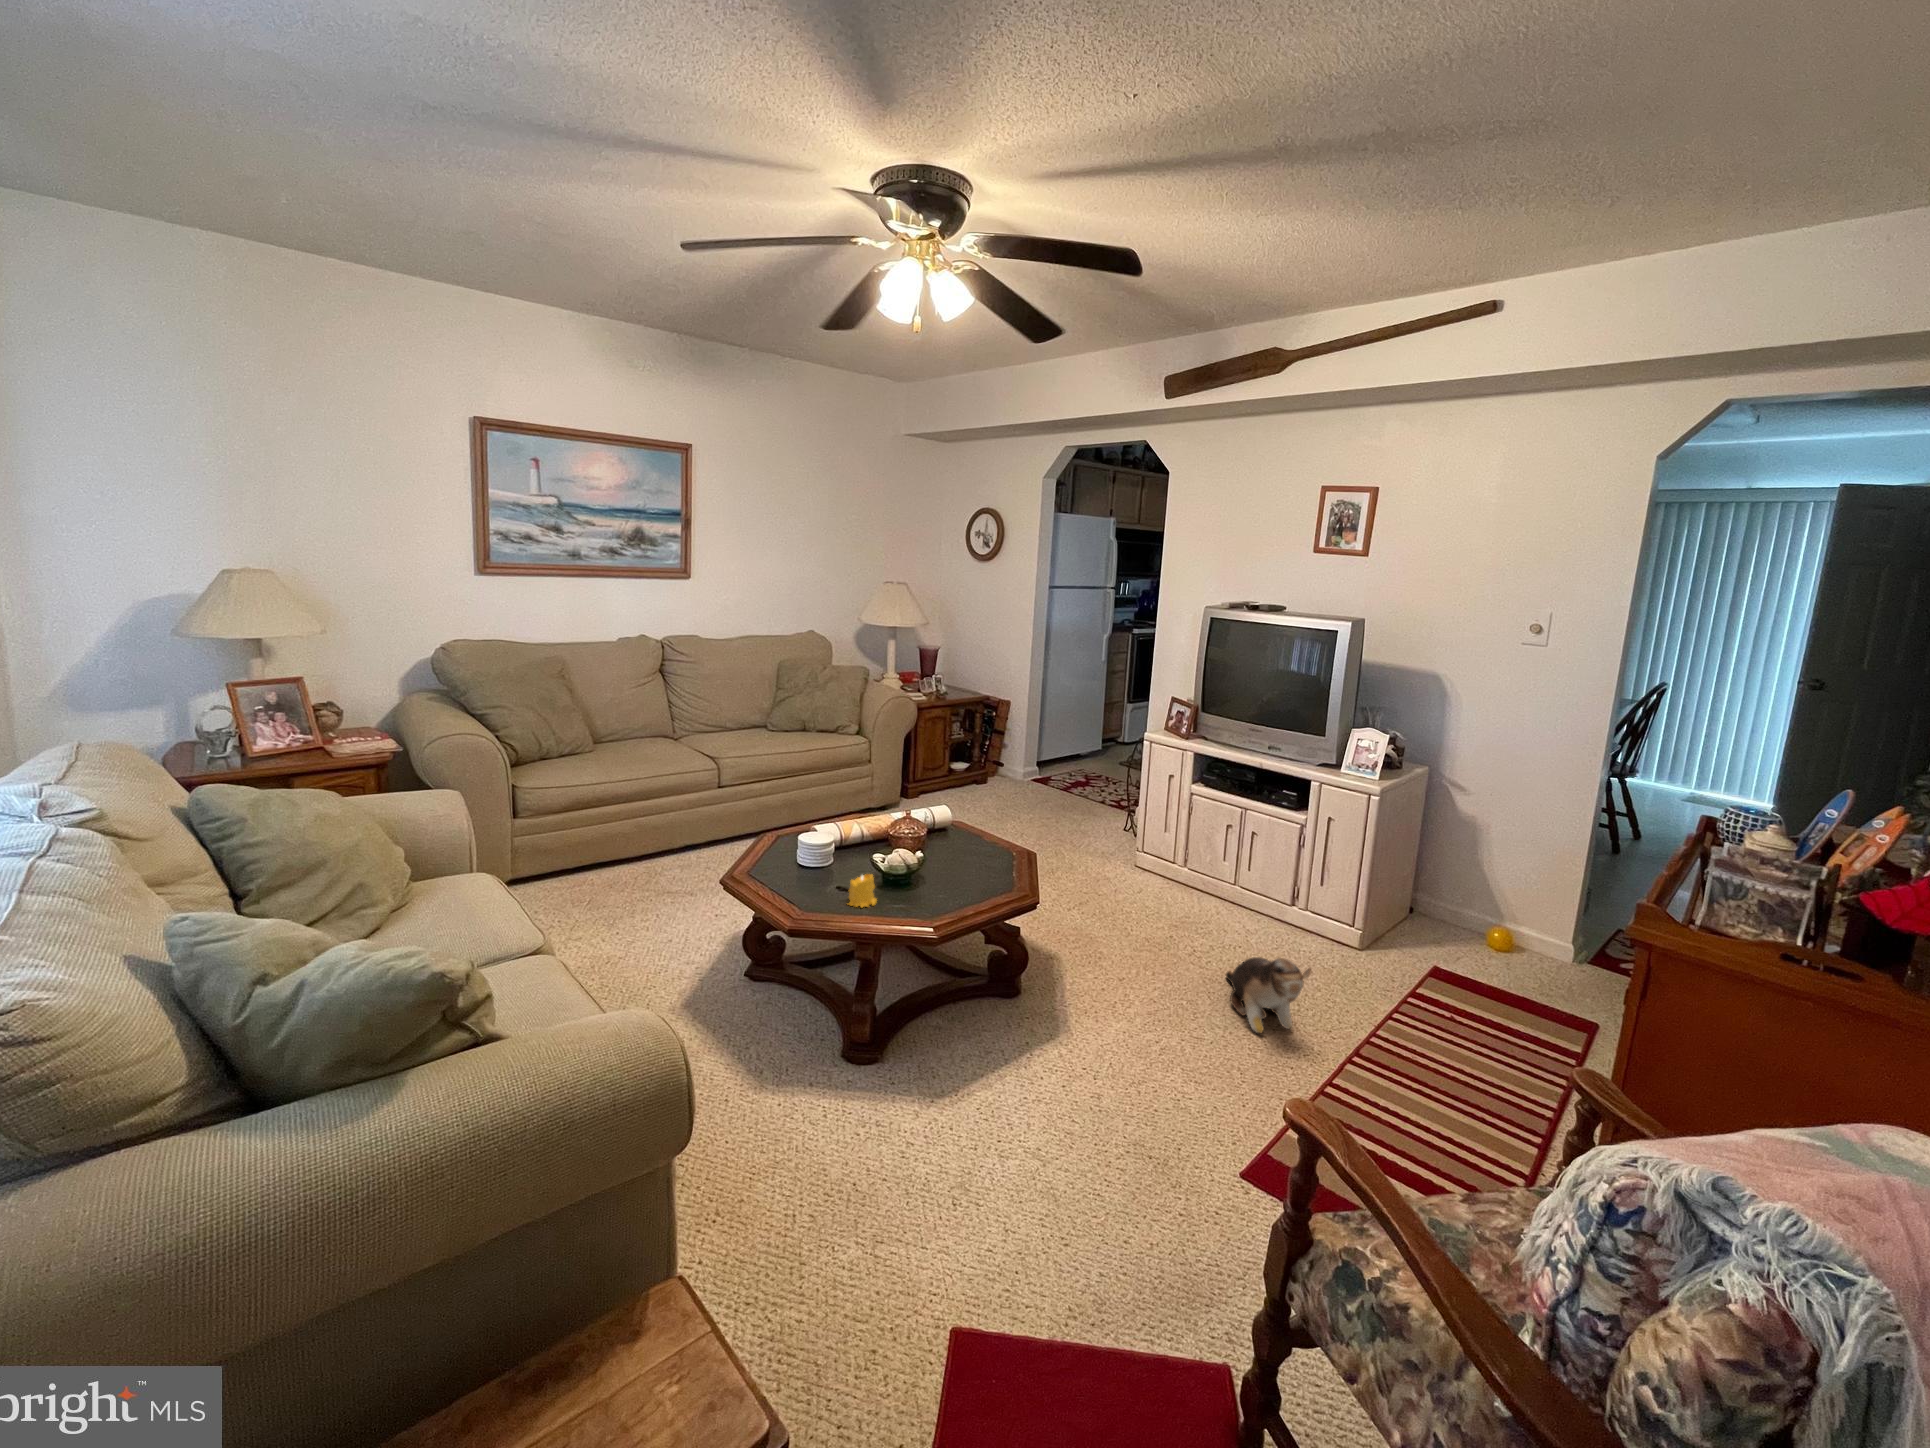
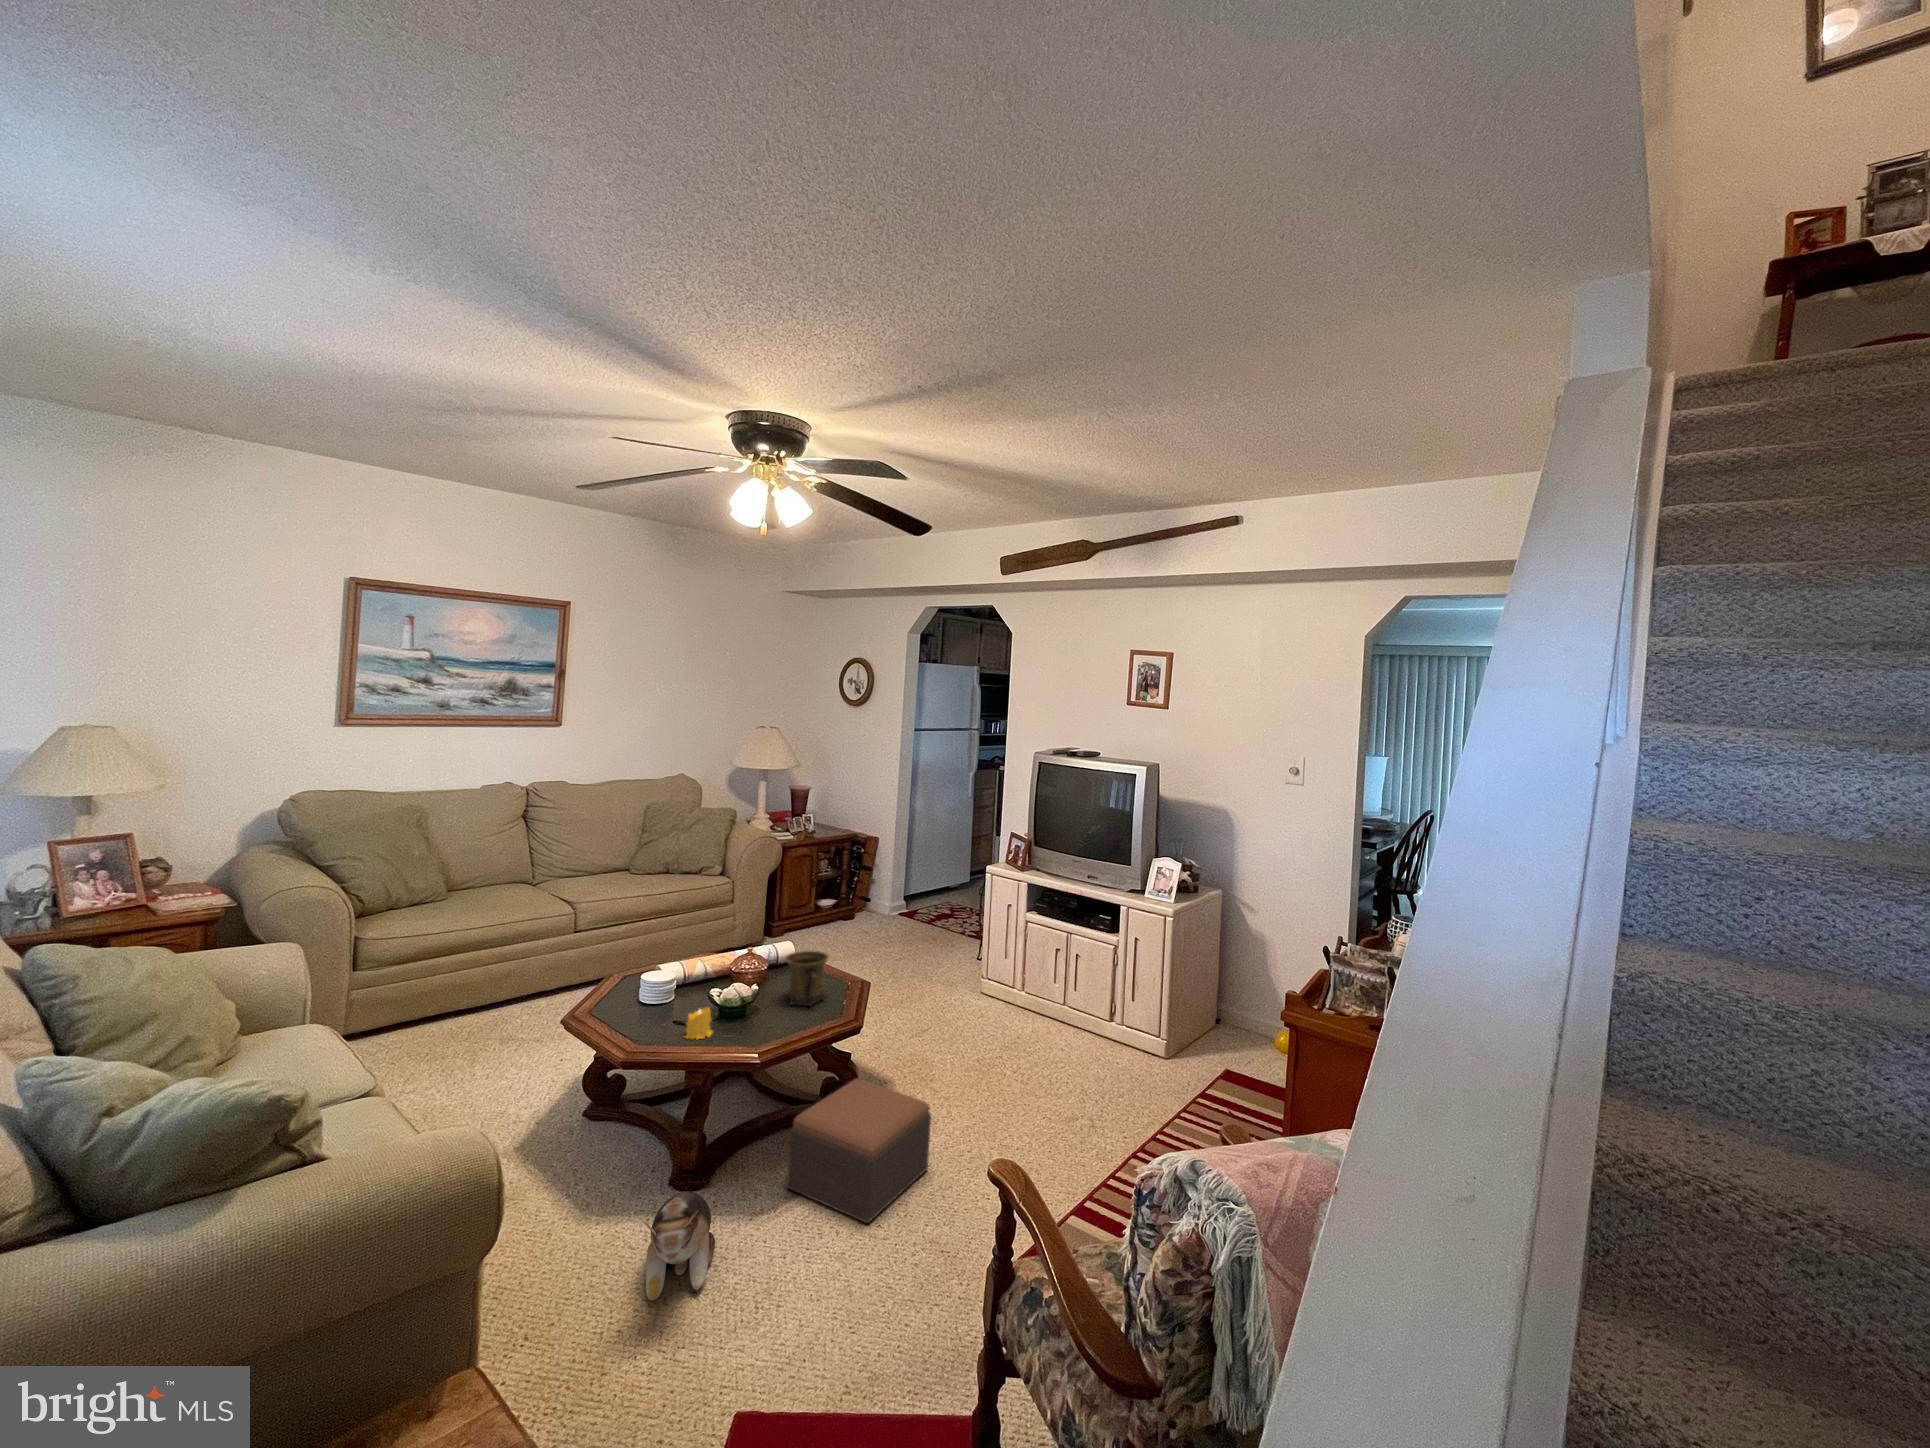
mug: none [946,817,993,877] -> present [786,951,828,1006]
footstool: none [965,957,1121,1117] -> present [787,1079,931,1223]
plush toy: present [1226,957,1311,1033] -> present [645,1191,715,1301]

